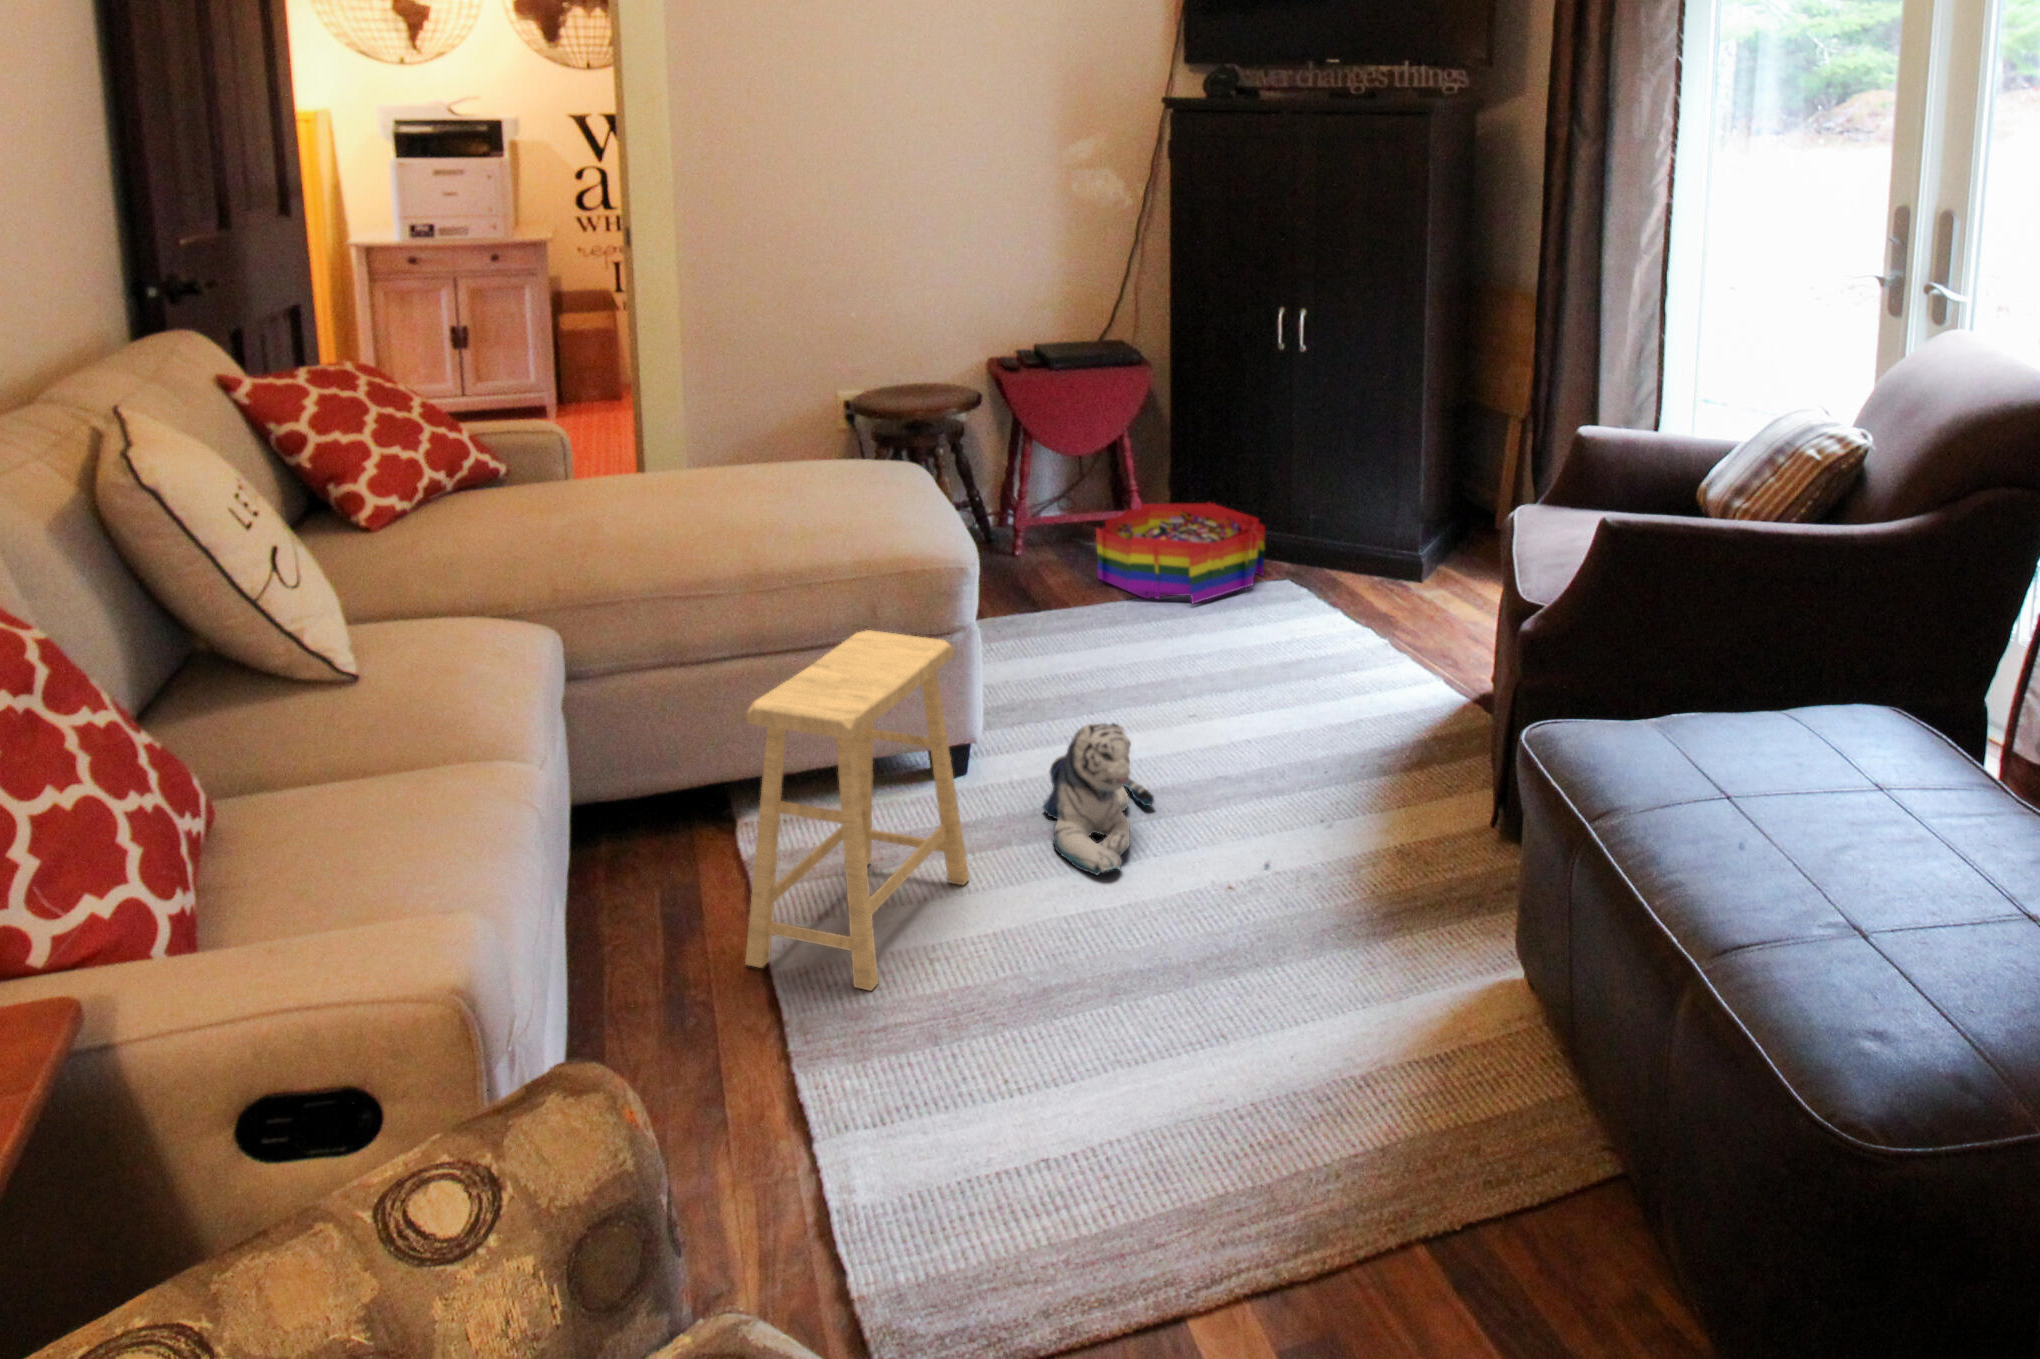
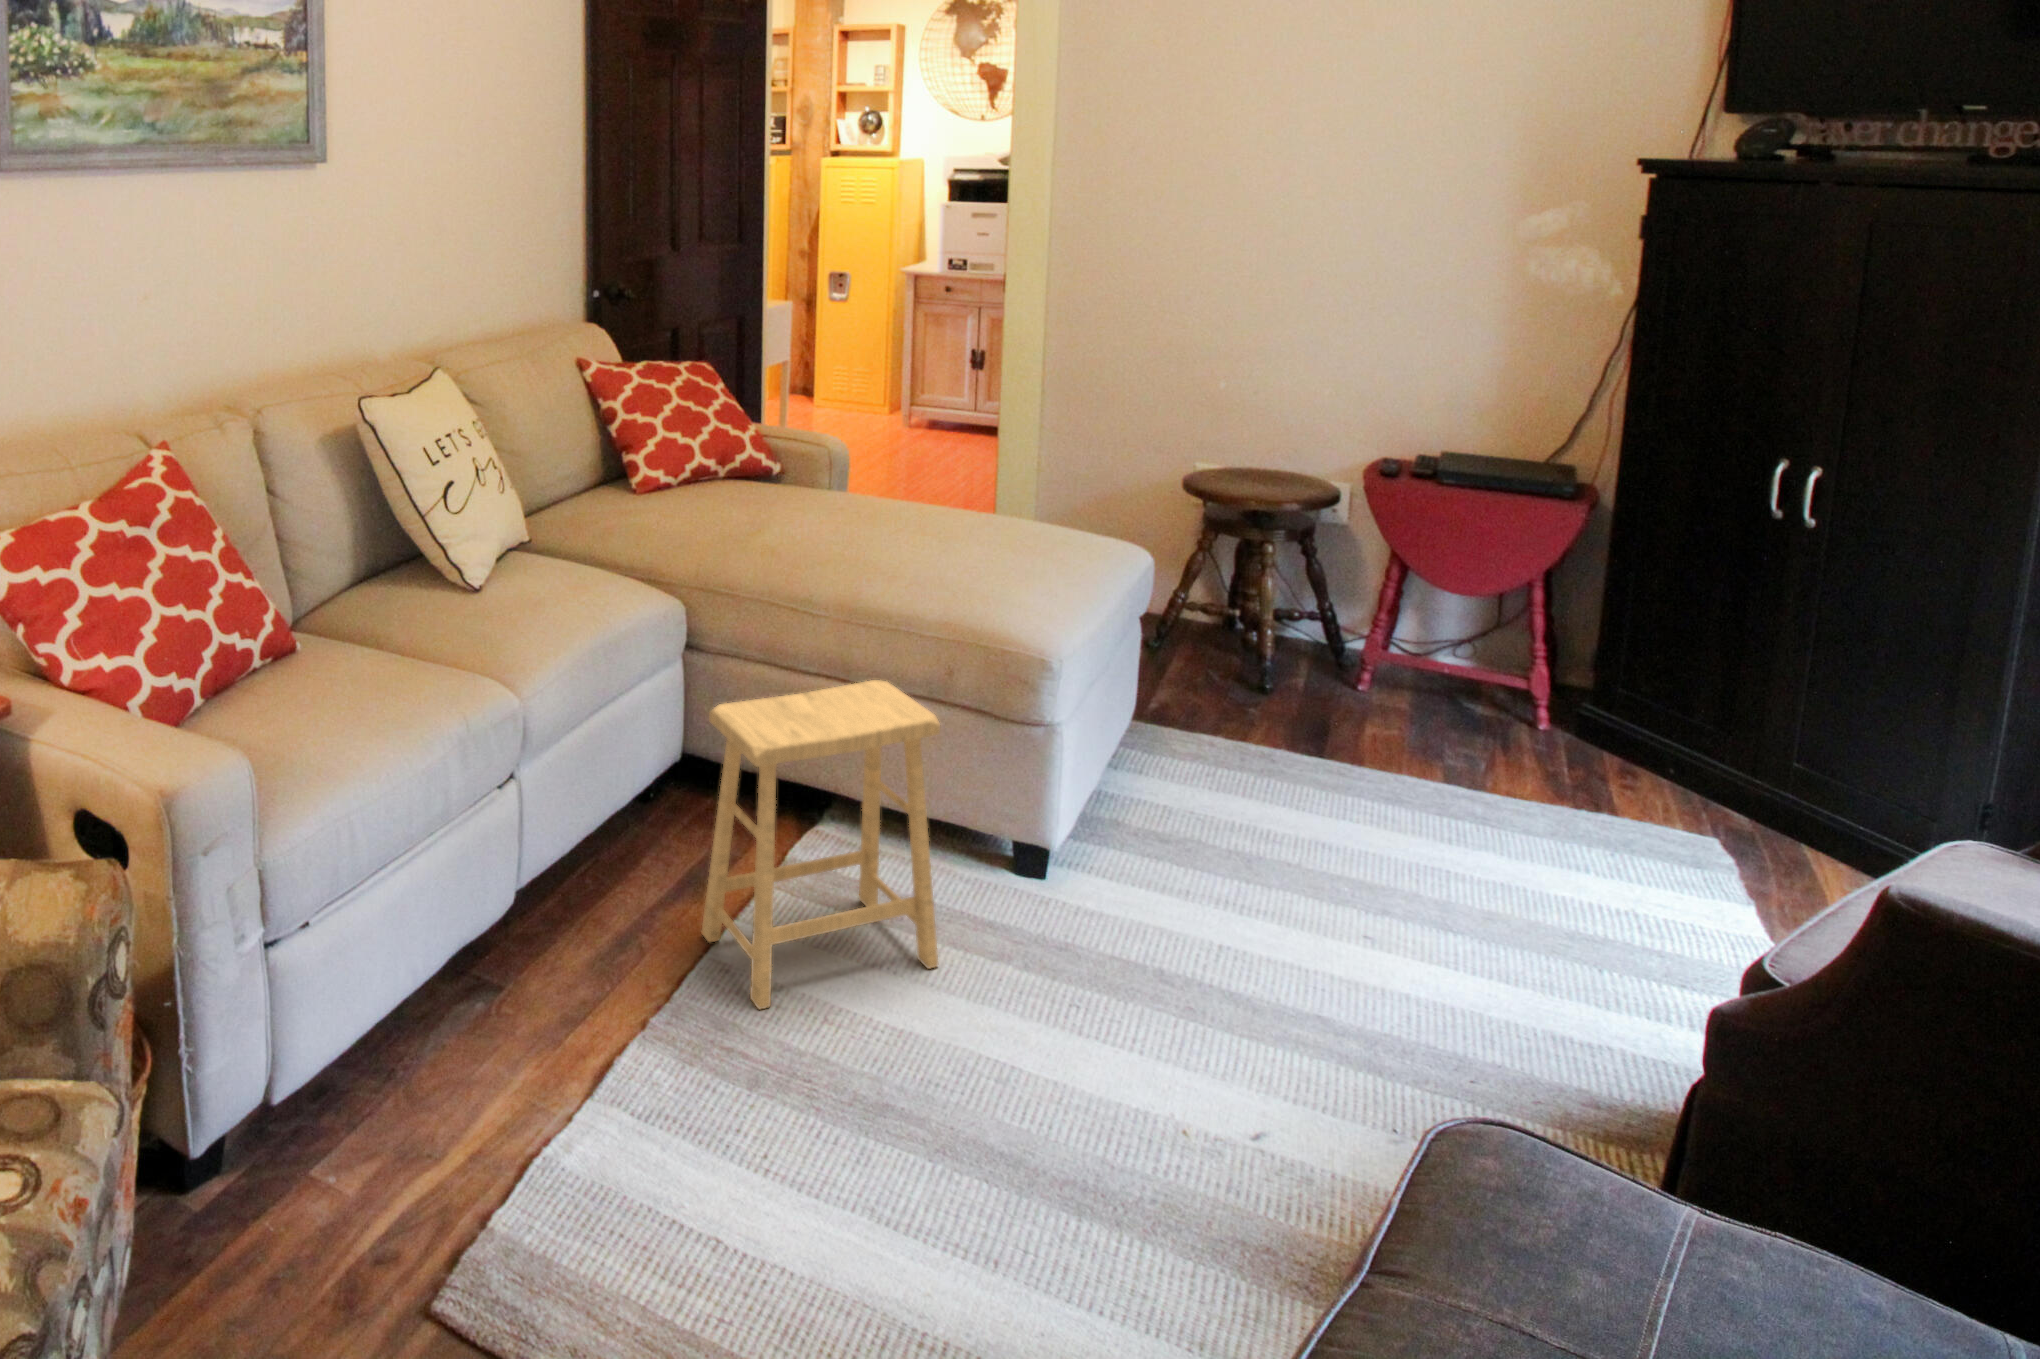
storage bin: present [1096,503,1265,603] -> none [1423,665,1691,822]
plush toy: present [1043,723,1155,875] -> none [1044,867,1205,1040]

